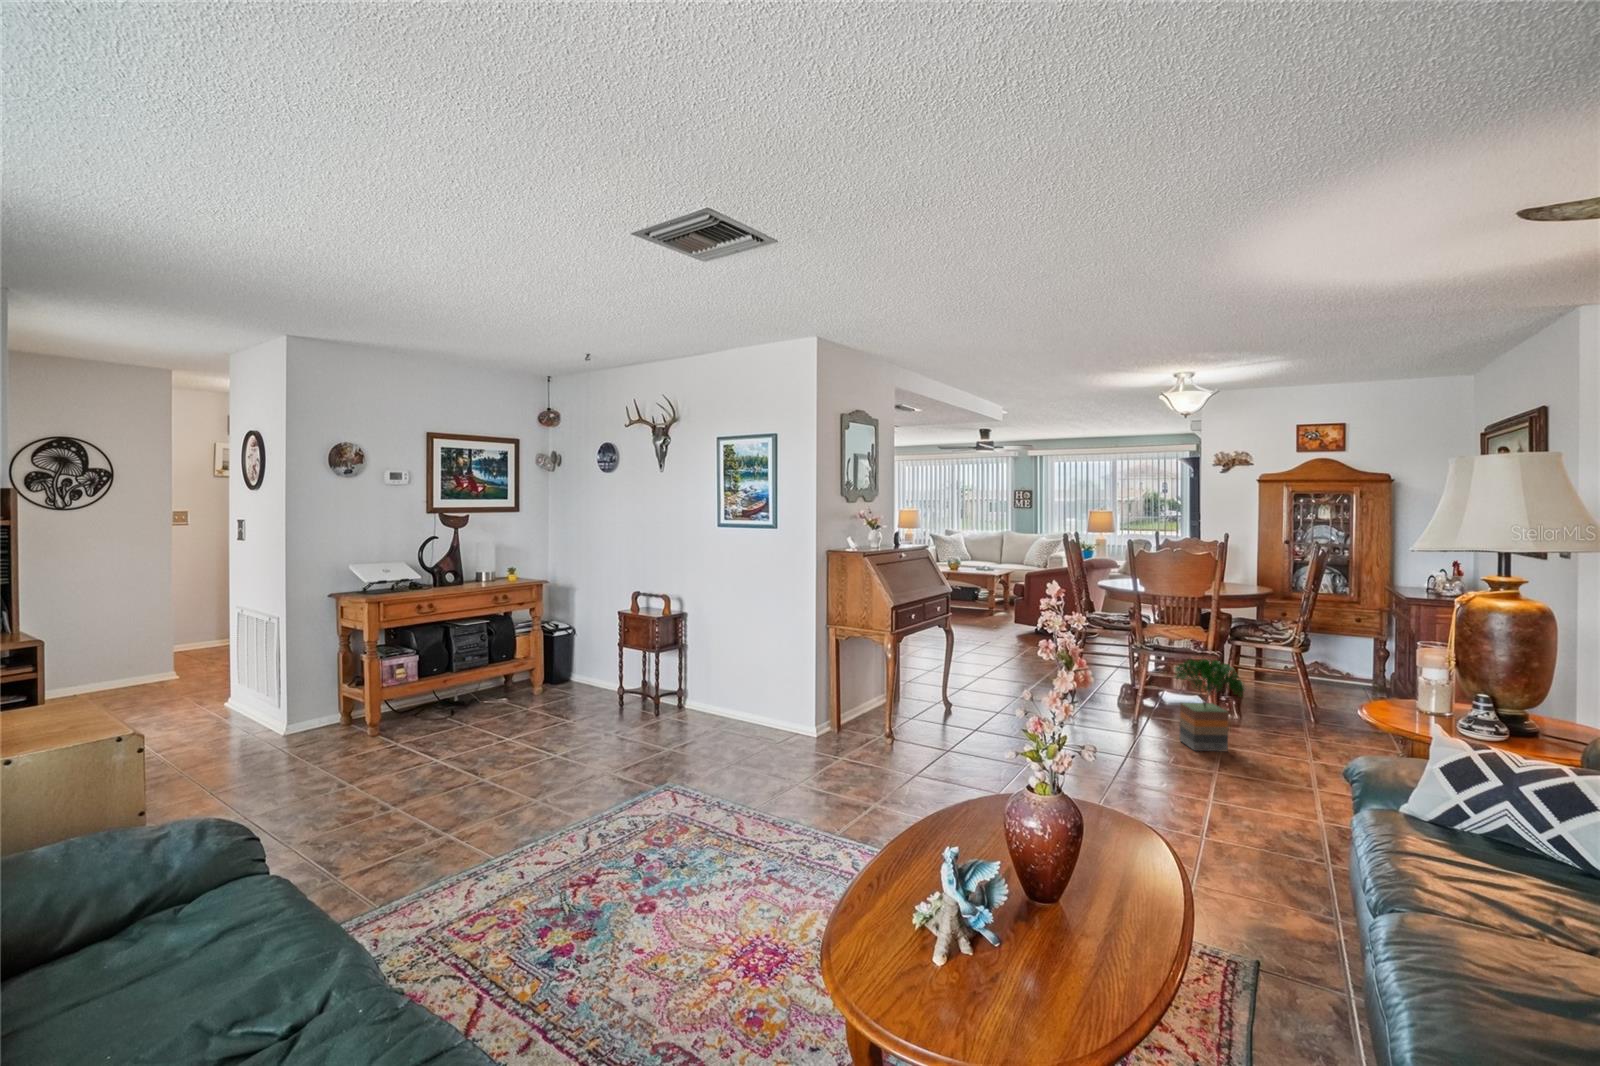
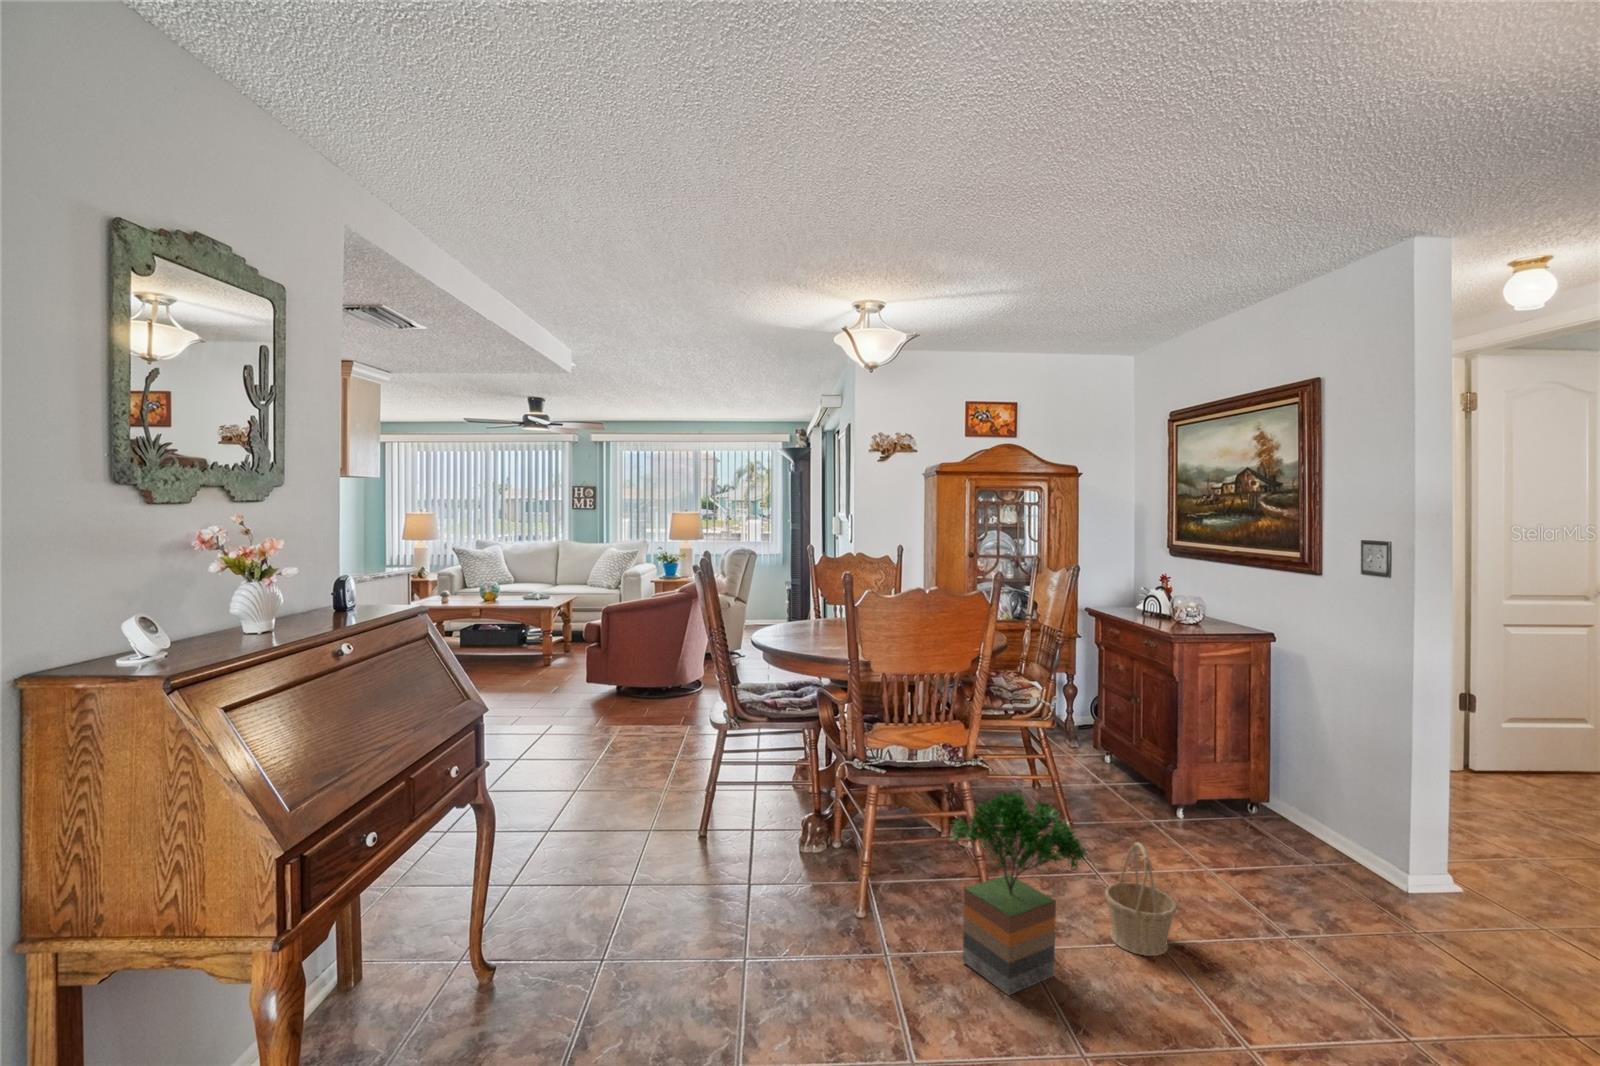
basket: none [1277,698,1321,757] -> present [1105,842,1176,956]

